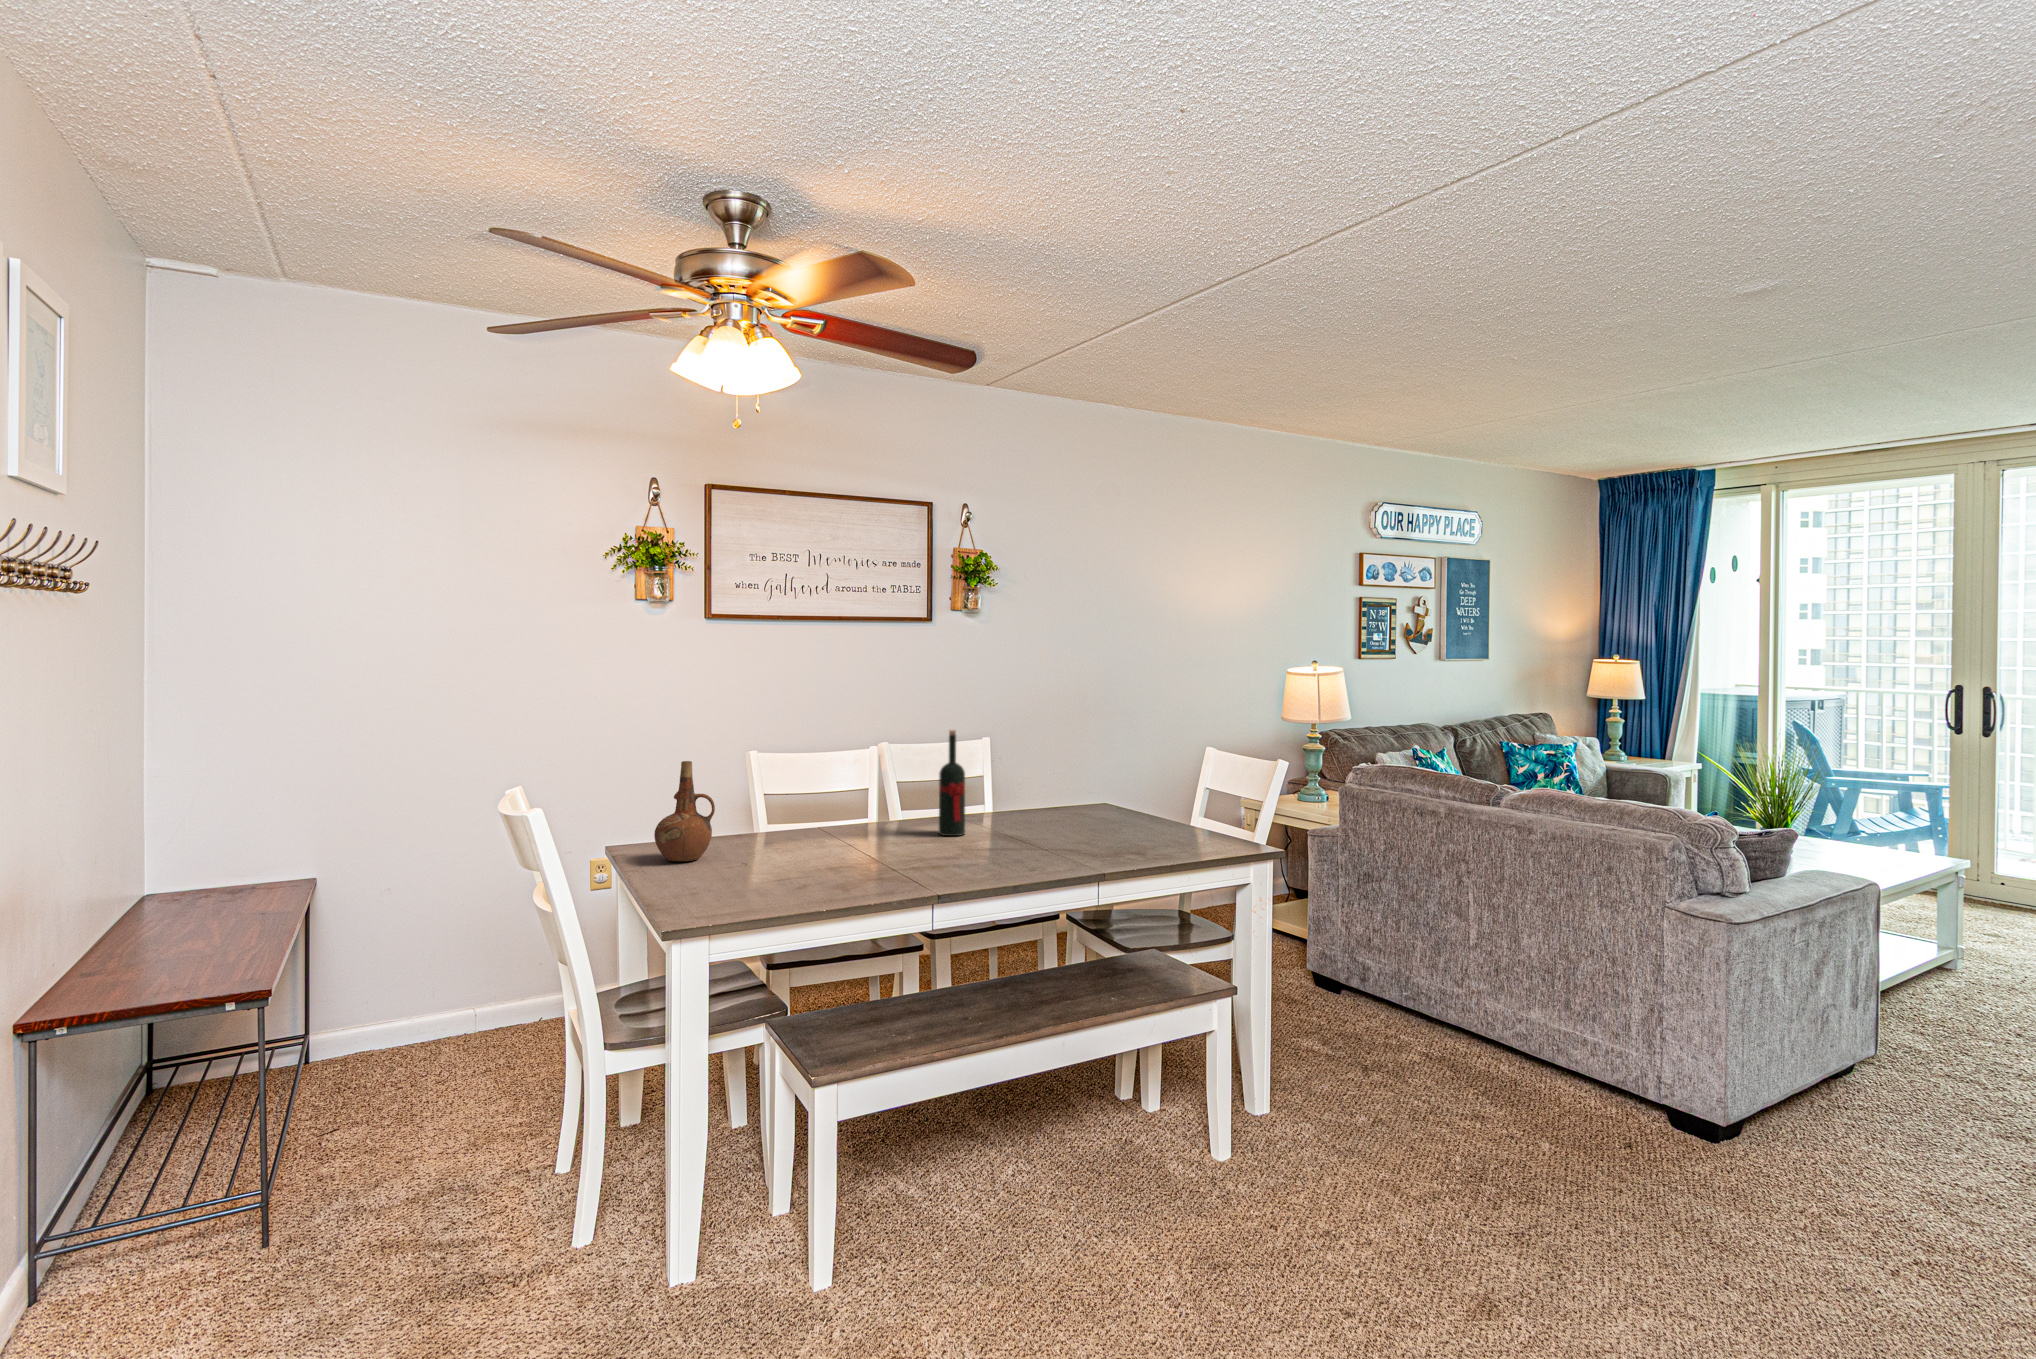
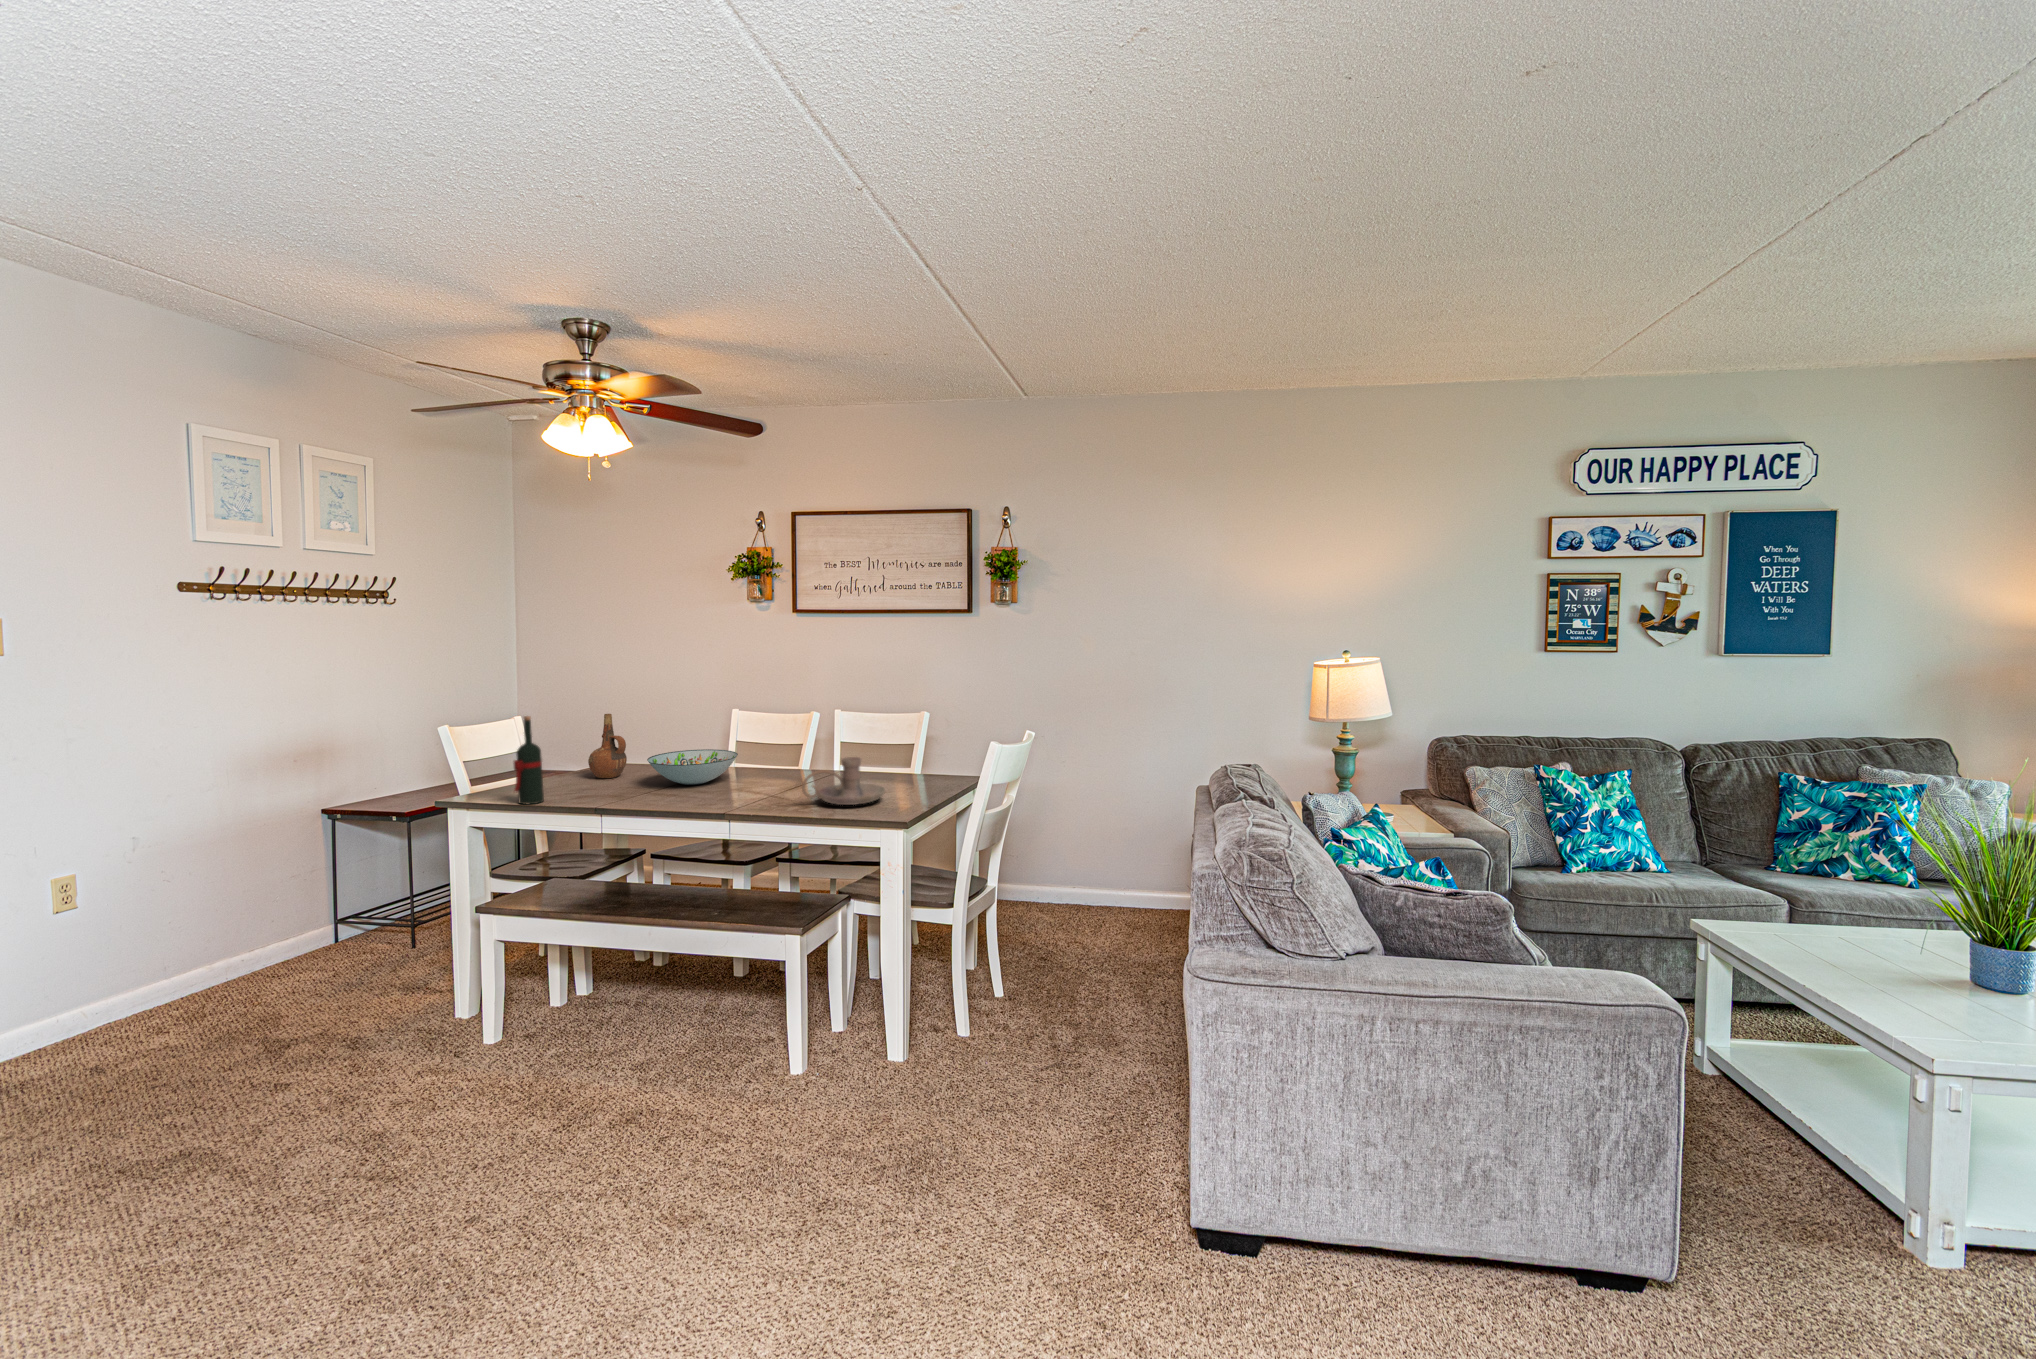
wine bottle: present [939,730,965,836] -> present [514,716,544,804]
candle holder: none [1060,782,1139,838] -> present [802,757,885,805]
decorative bowl: none [778,801,899,850] -> present [647,749,738,785]

